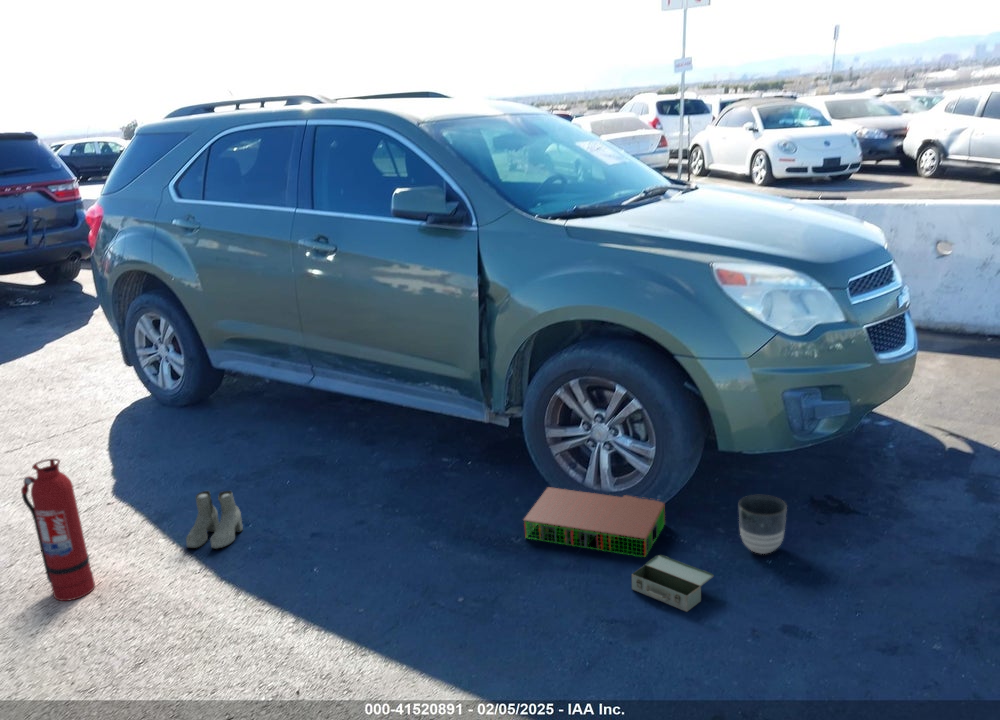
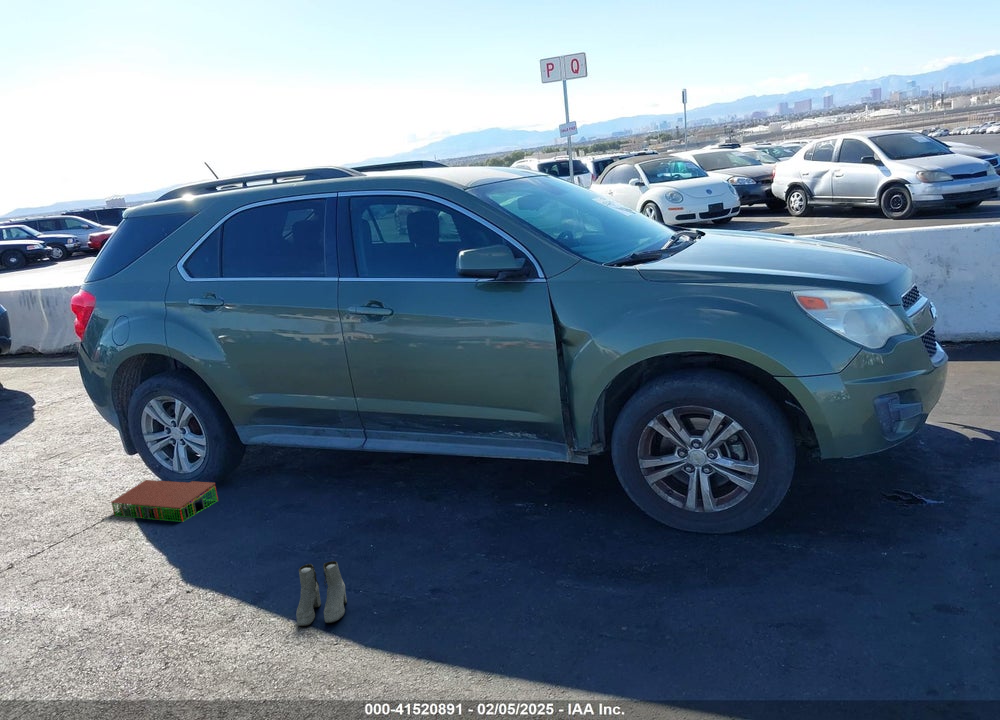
fire extinguisher: present [21,459,95,601] -> none [139,544,219,699]
storage bin: present [524,487,665,557] -> present [111,480,218,522]
planter: present [739,495,787,554] -> none [853,497,901,552]
toolbox: present [632,555,714,612] -> none [781,565,859,614]

